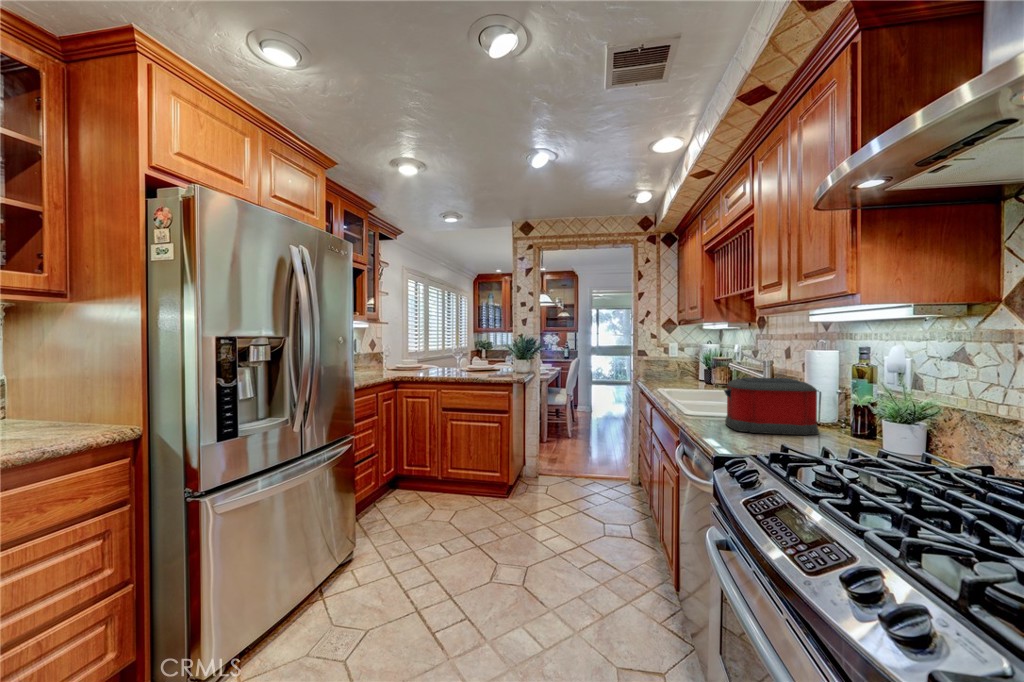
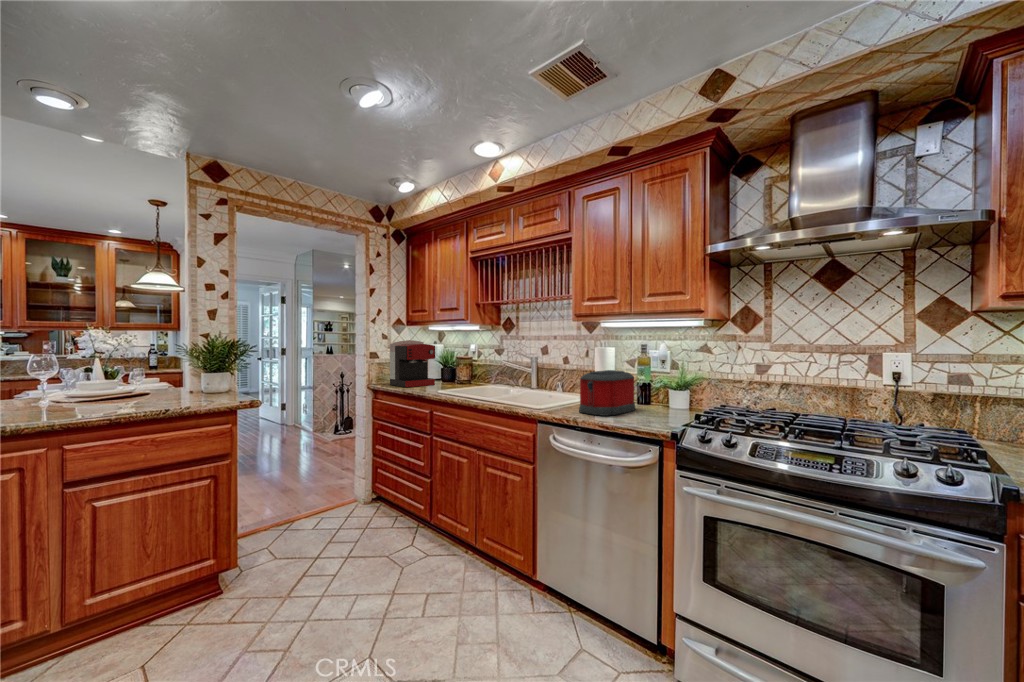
coffee maker: none [655,338,691,383] -> present [390,340,435,387]

